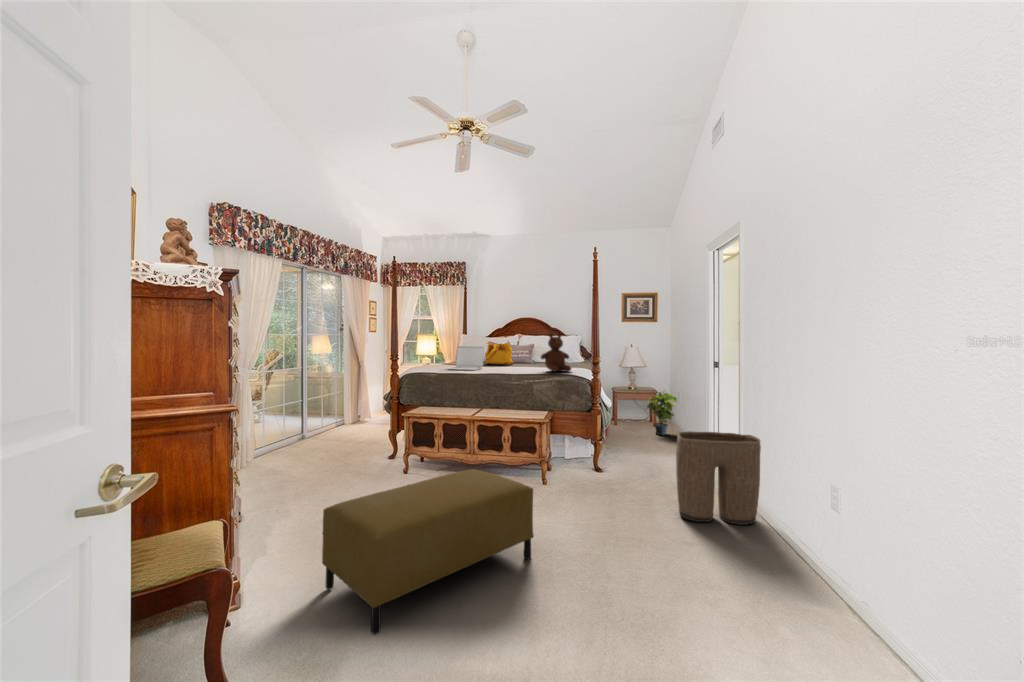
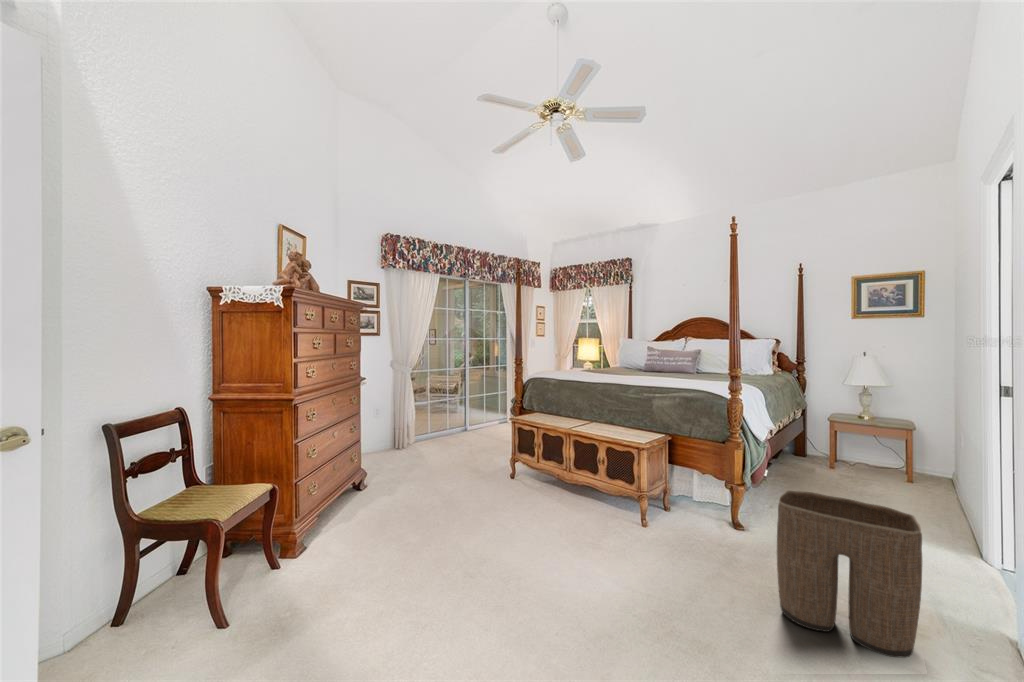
teddy bear: present [541,333,571,372] -> none [668,341,708,388]
handbag: present [485,342,513,365] -> none [629,346,663,374]
laptop: present [447,346,484,370] -> none [577,352,619,379]
potted plant: present [647,391,678,435] -> none [841,419,898,481]
ottoman: present [322,469,534,634] -> none [328,493,540,640]

